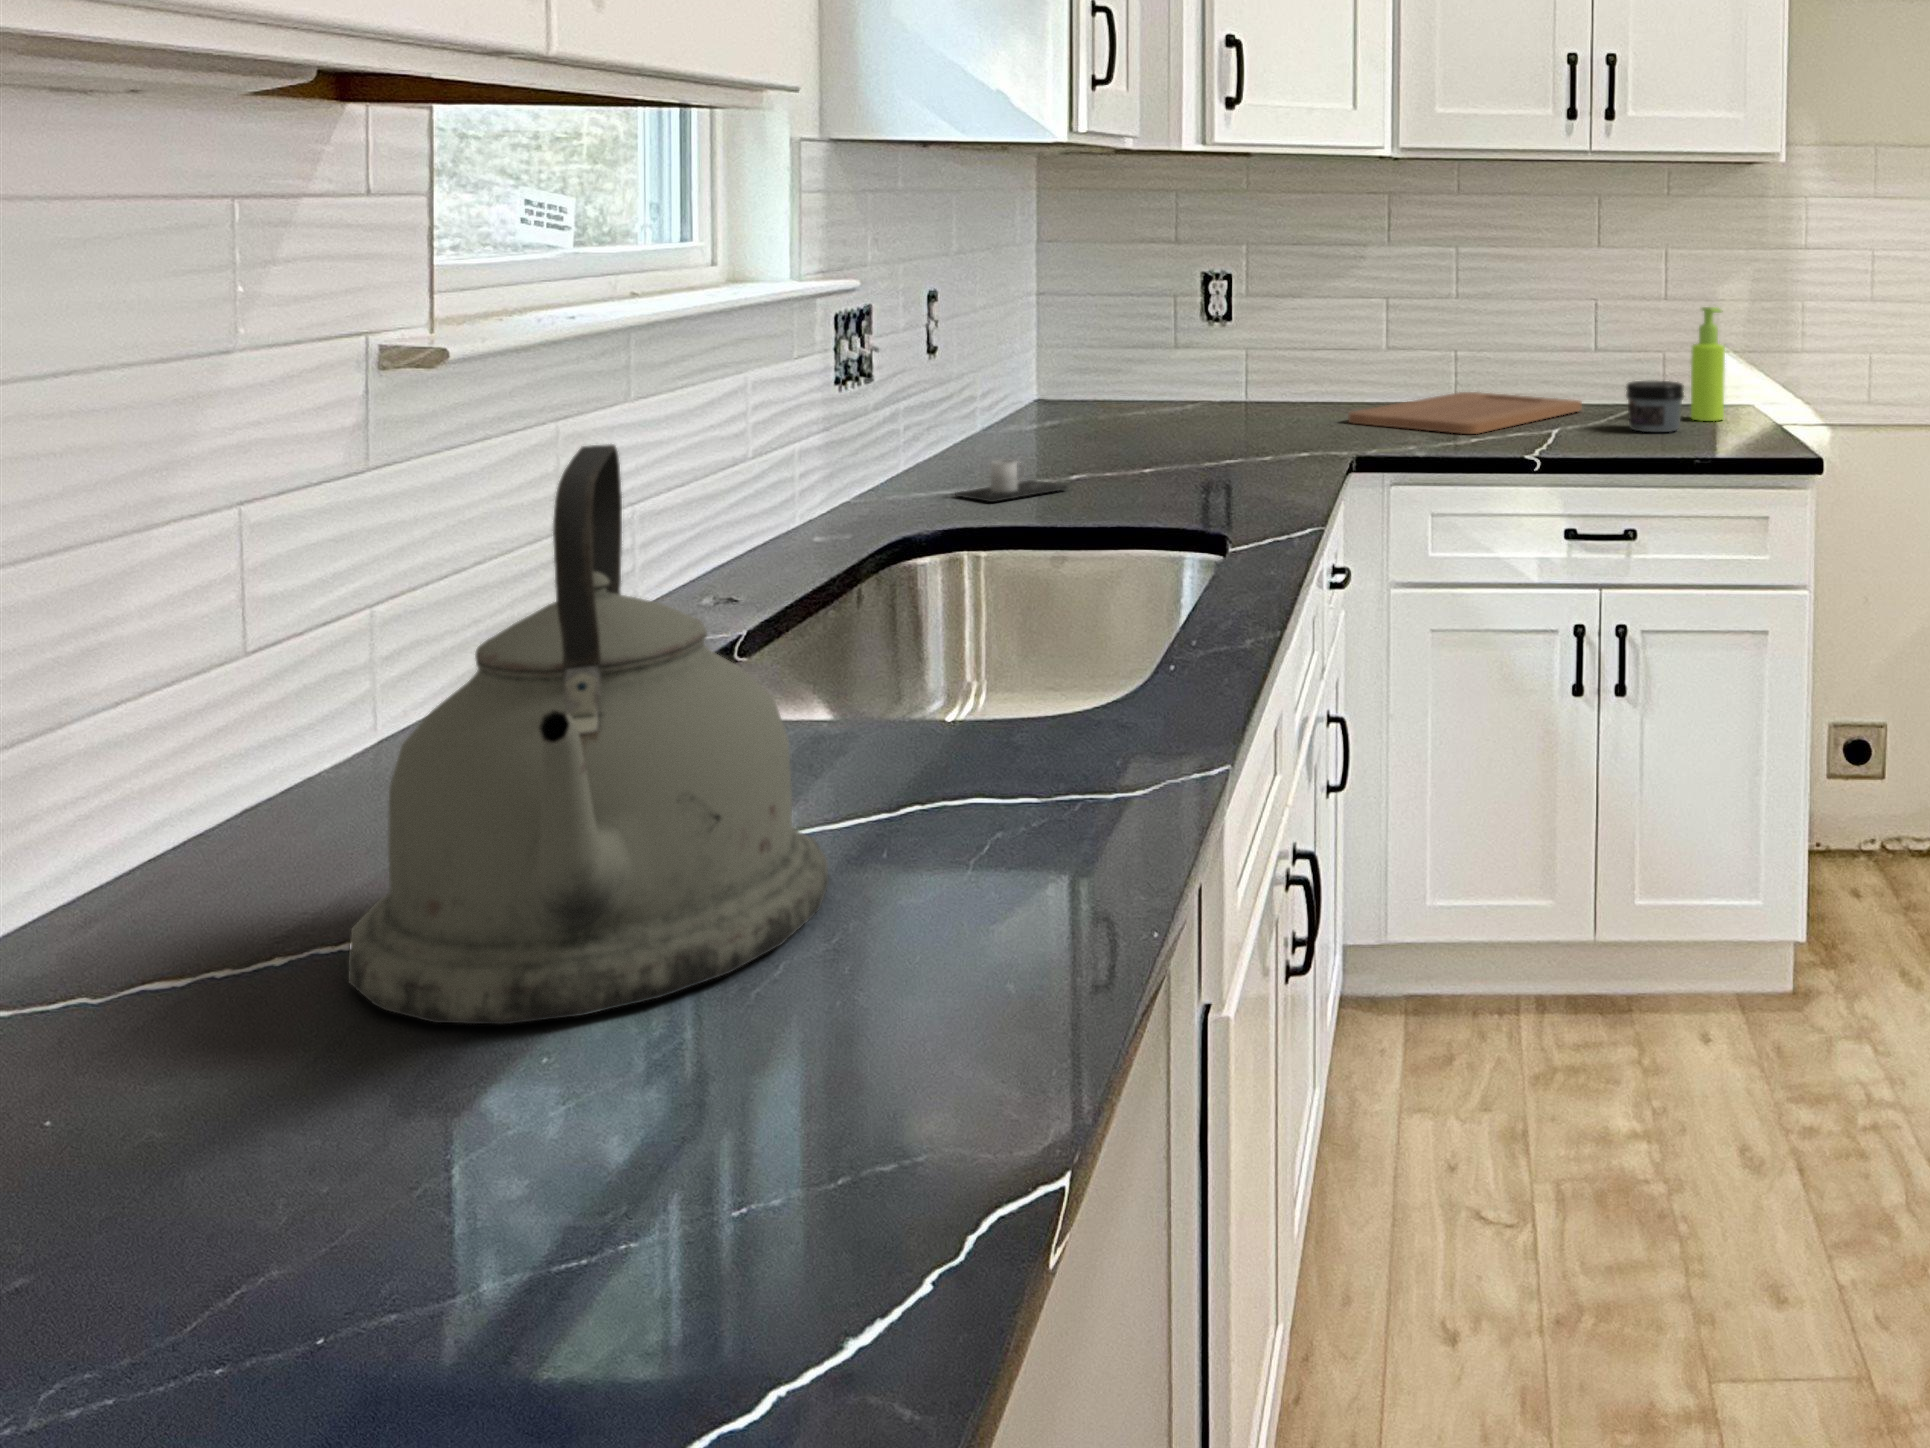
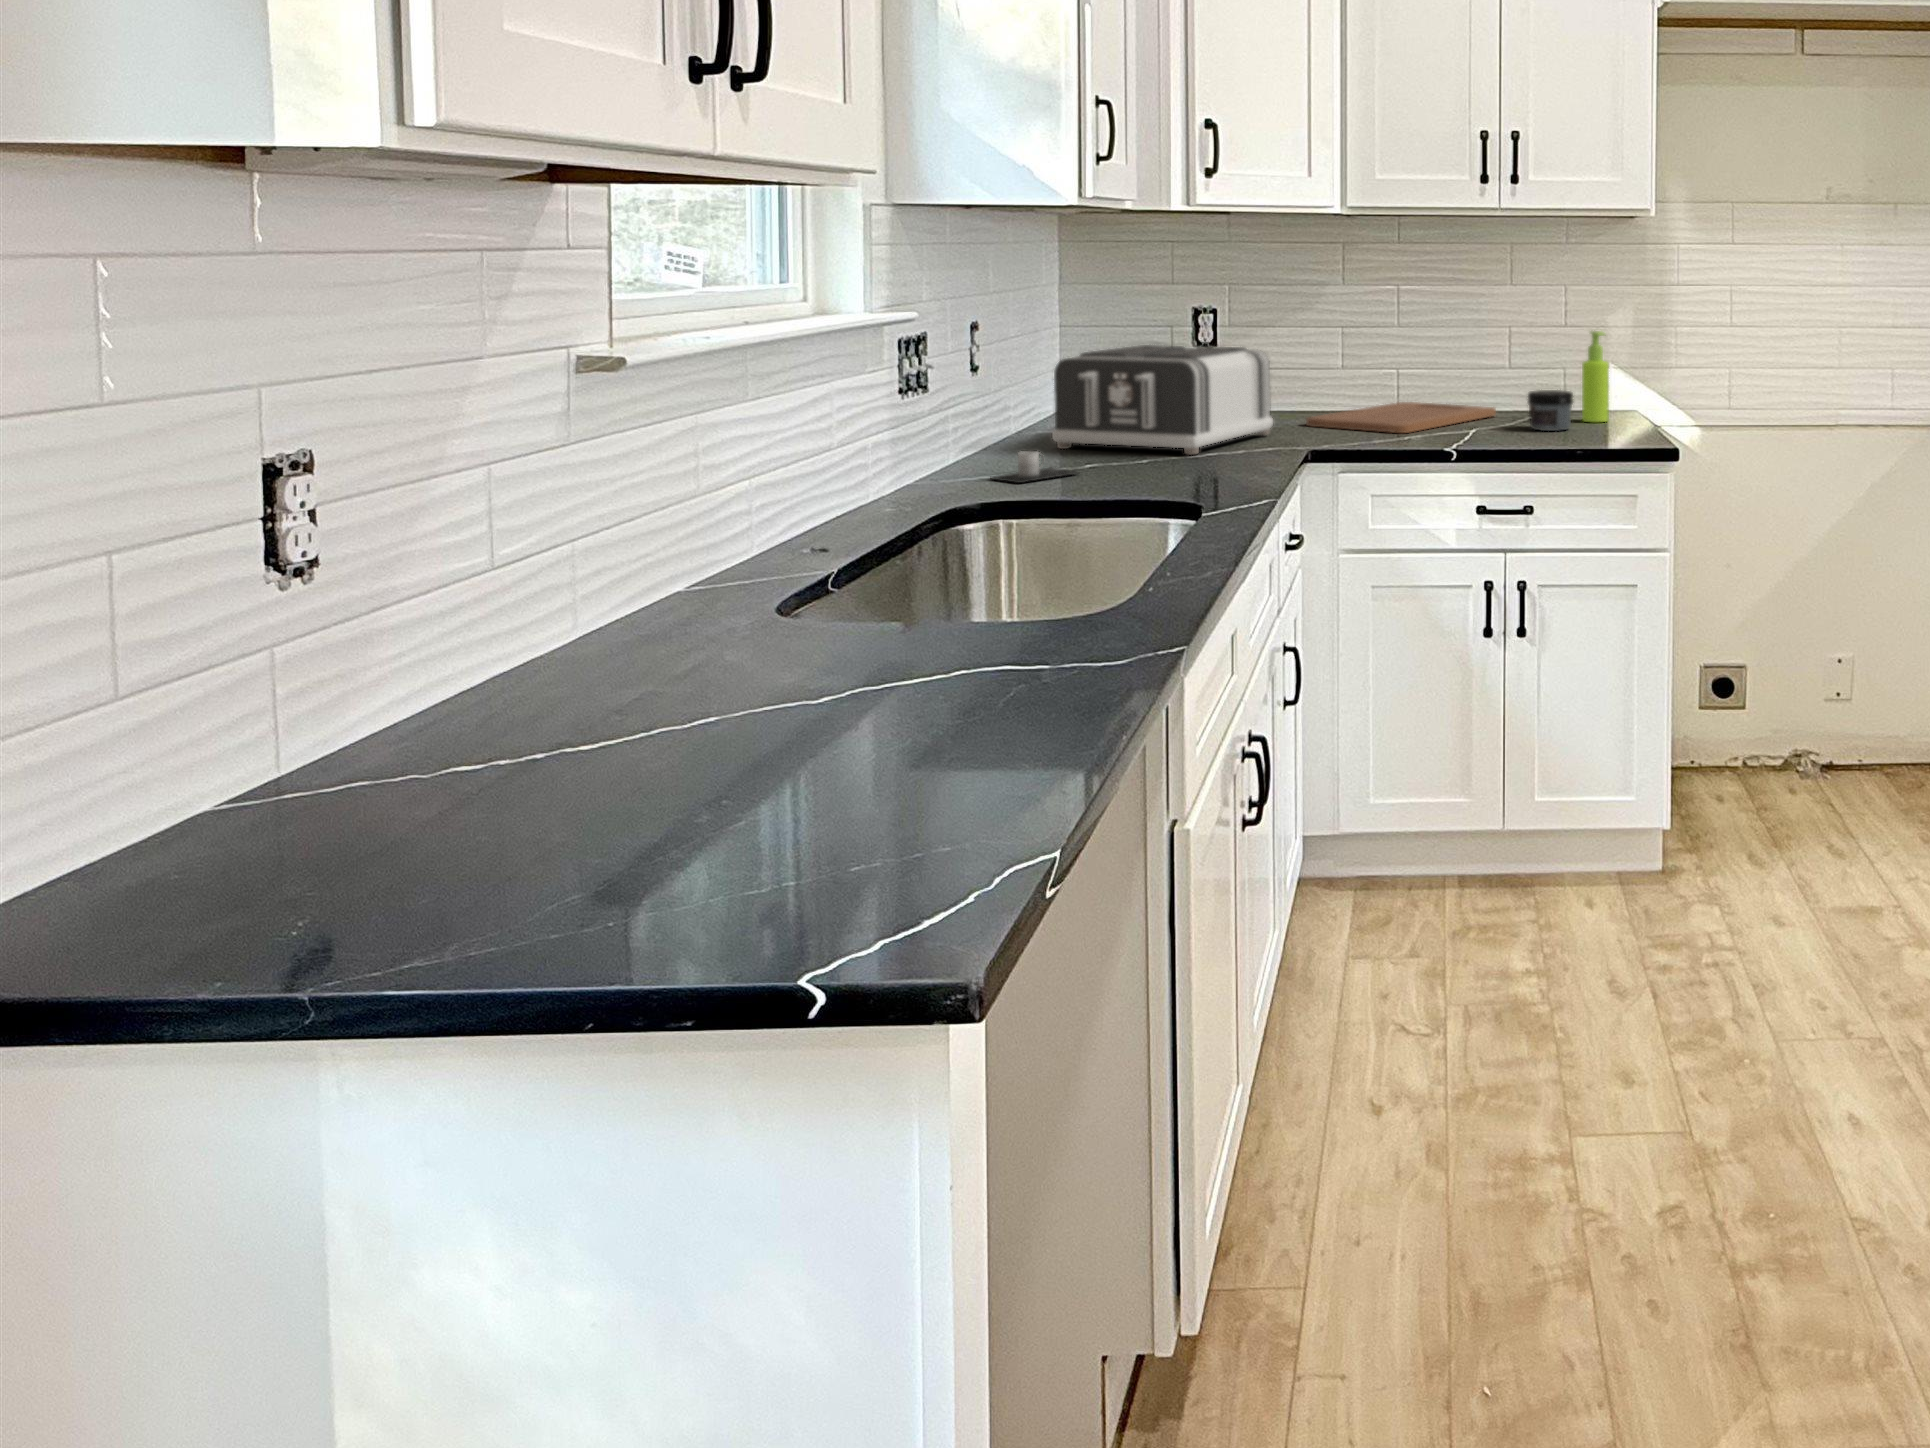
toaster: none [1033,324,1309,462] -> present [1052,345,1273,454]
kettle: present [348,444,829,1024] -> none [602,412,911,772]

